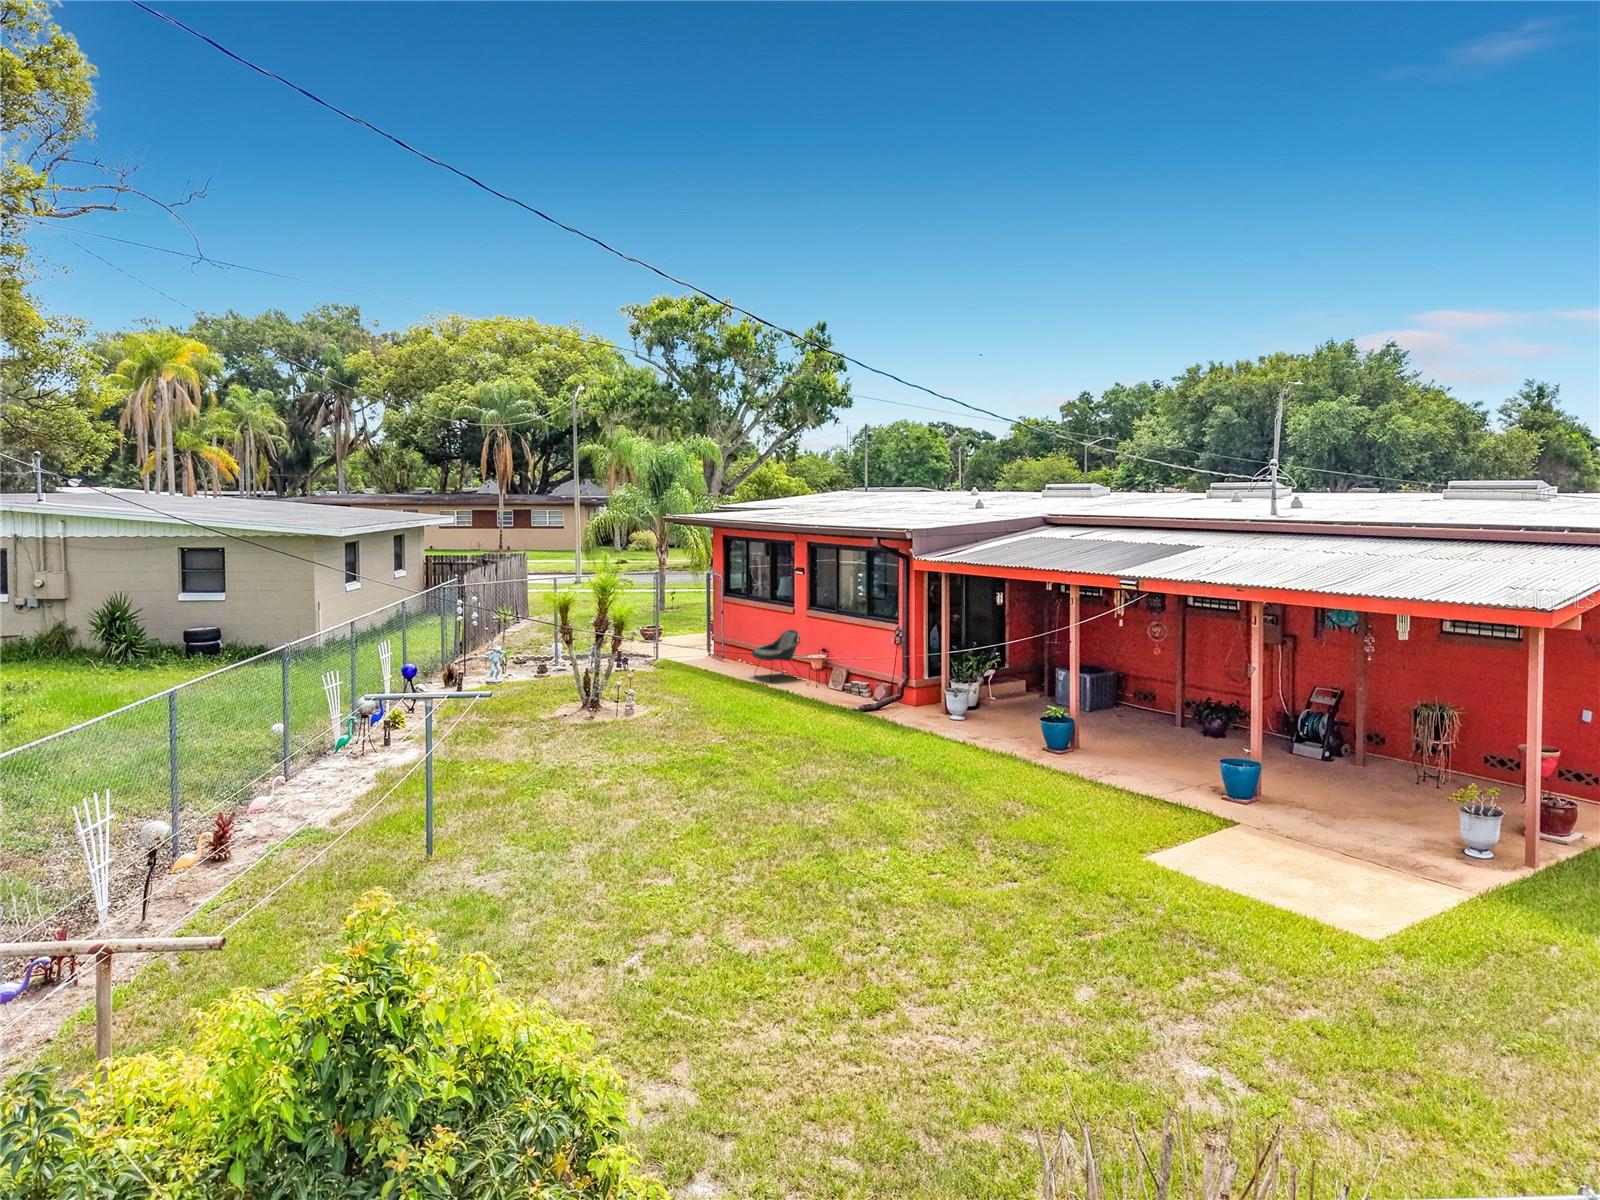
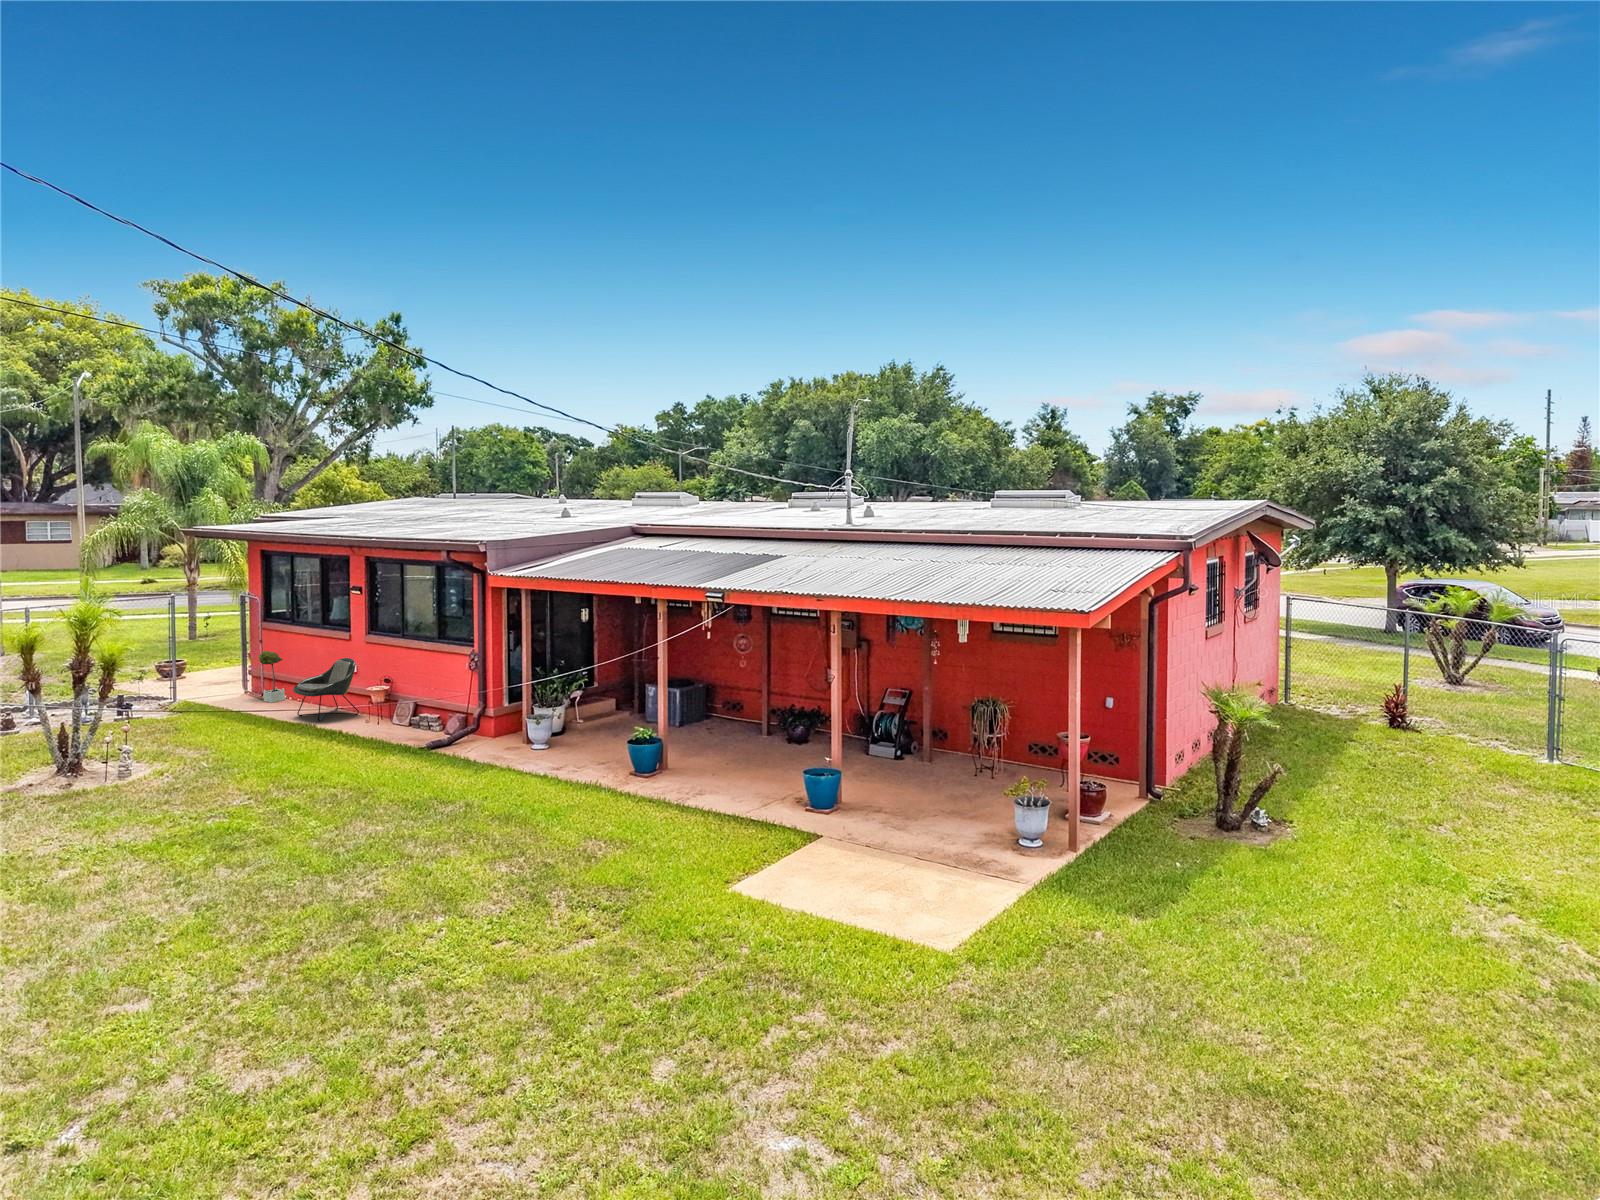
potted tree: none [724,621,743,664] -> present [259,651,285,703]

